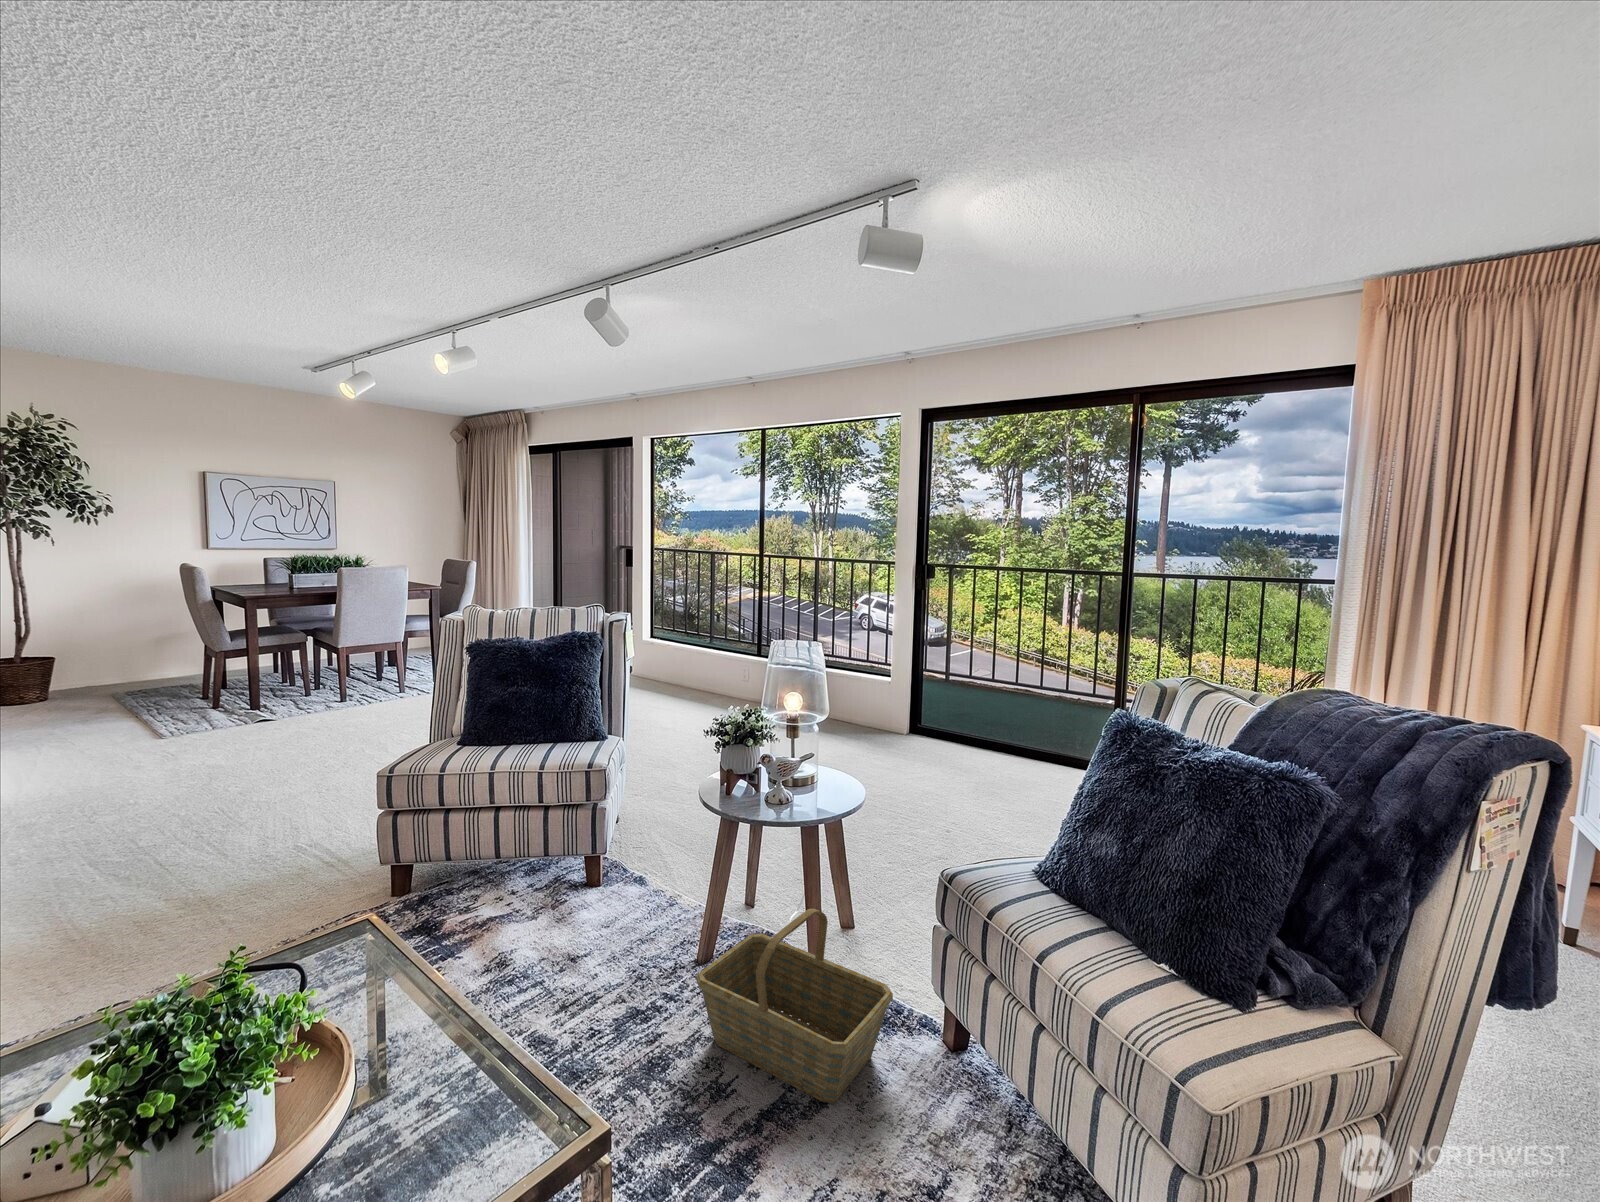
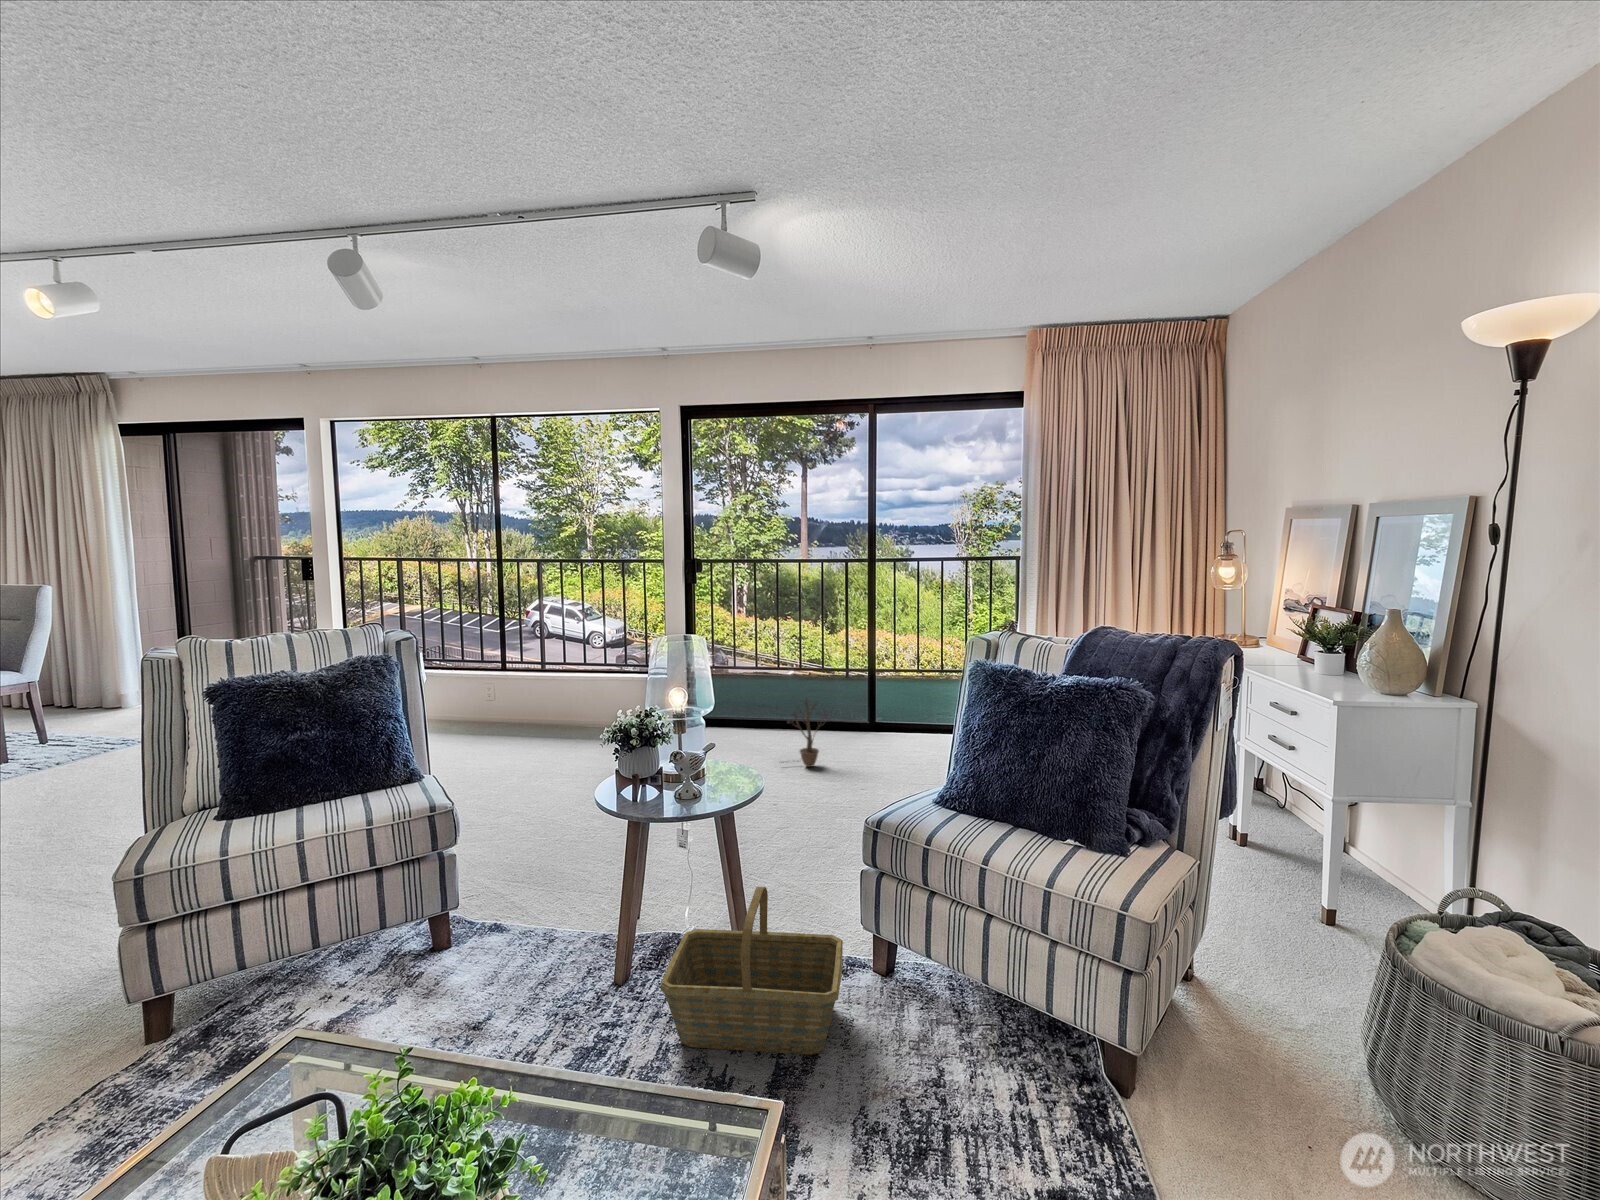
decorative plant: none [986,722,1048,800] -> present [781,698,831,767]

